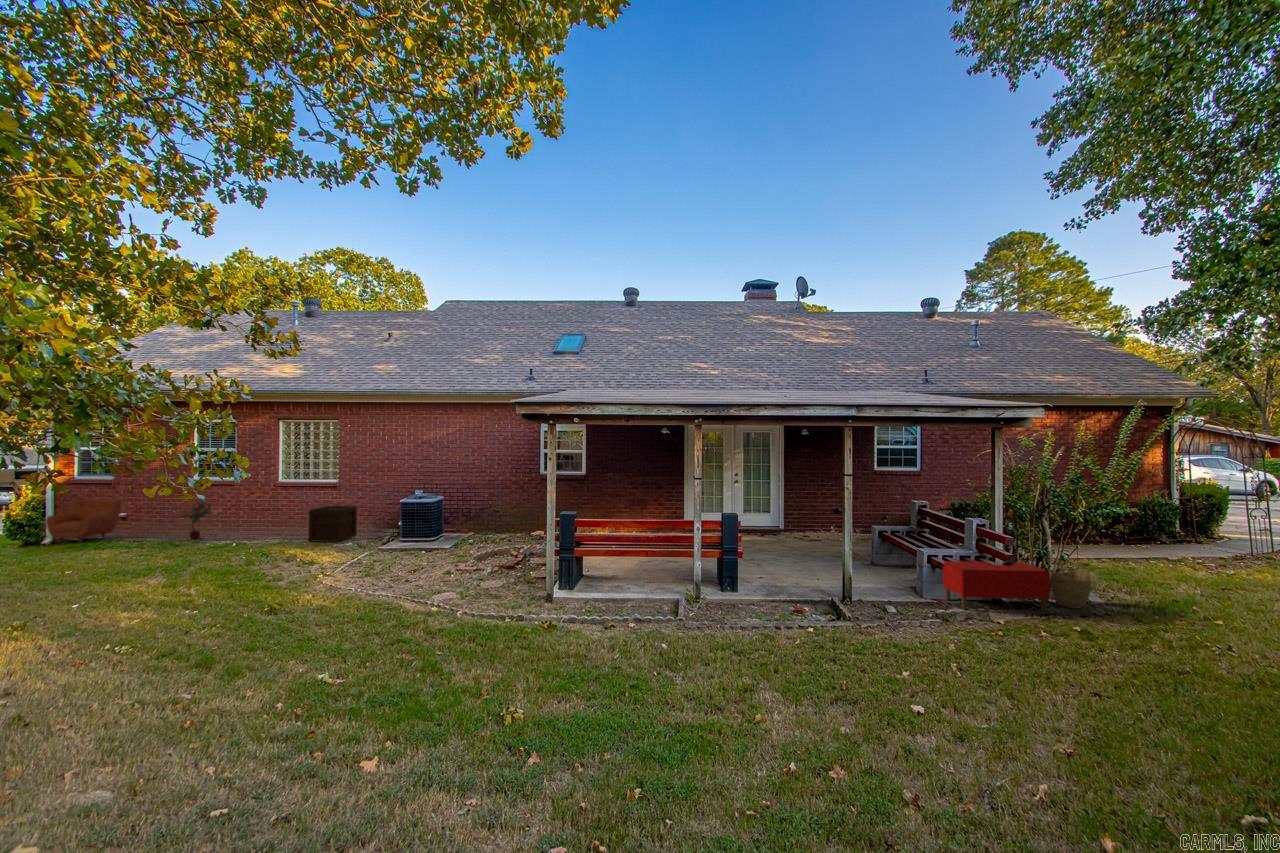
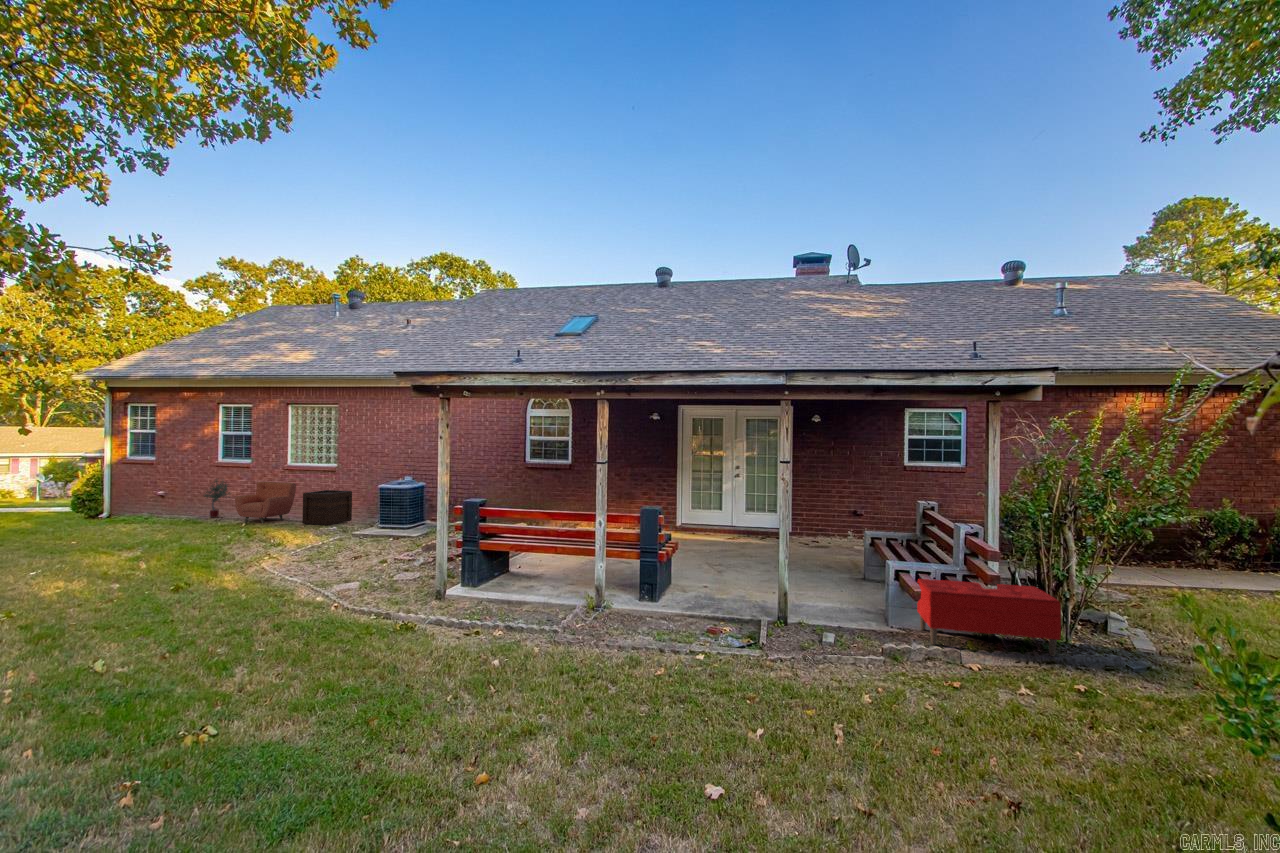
armchair: present [46,499,121,543] -> present [235,482,296,523]
woven basket: present [1051,562,1091,609] -> none [1072,588,1134,657]

